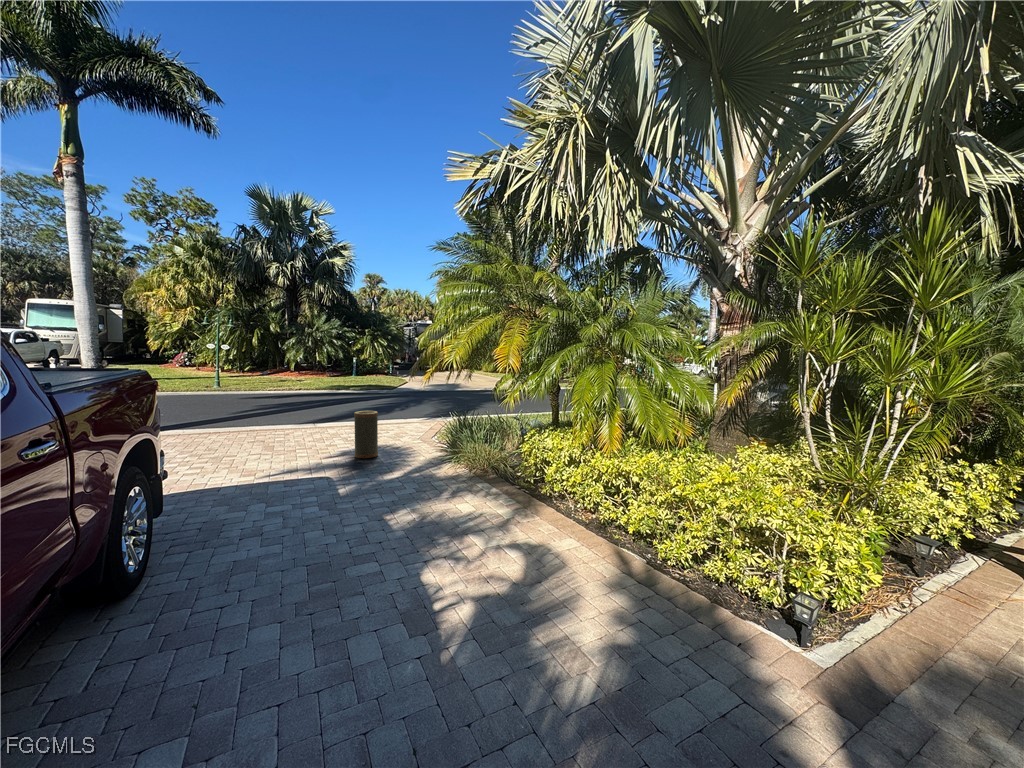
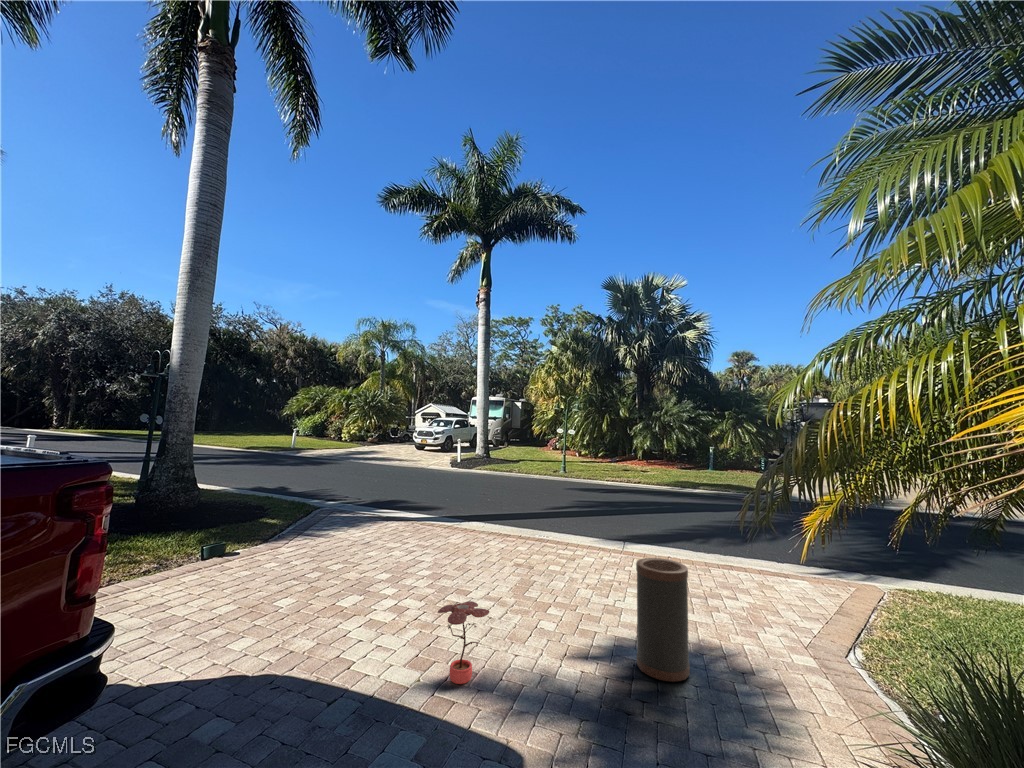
potted plant: none [257,443,288,479] -> present [438,601,489,684]

